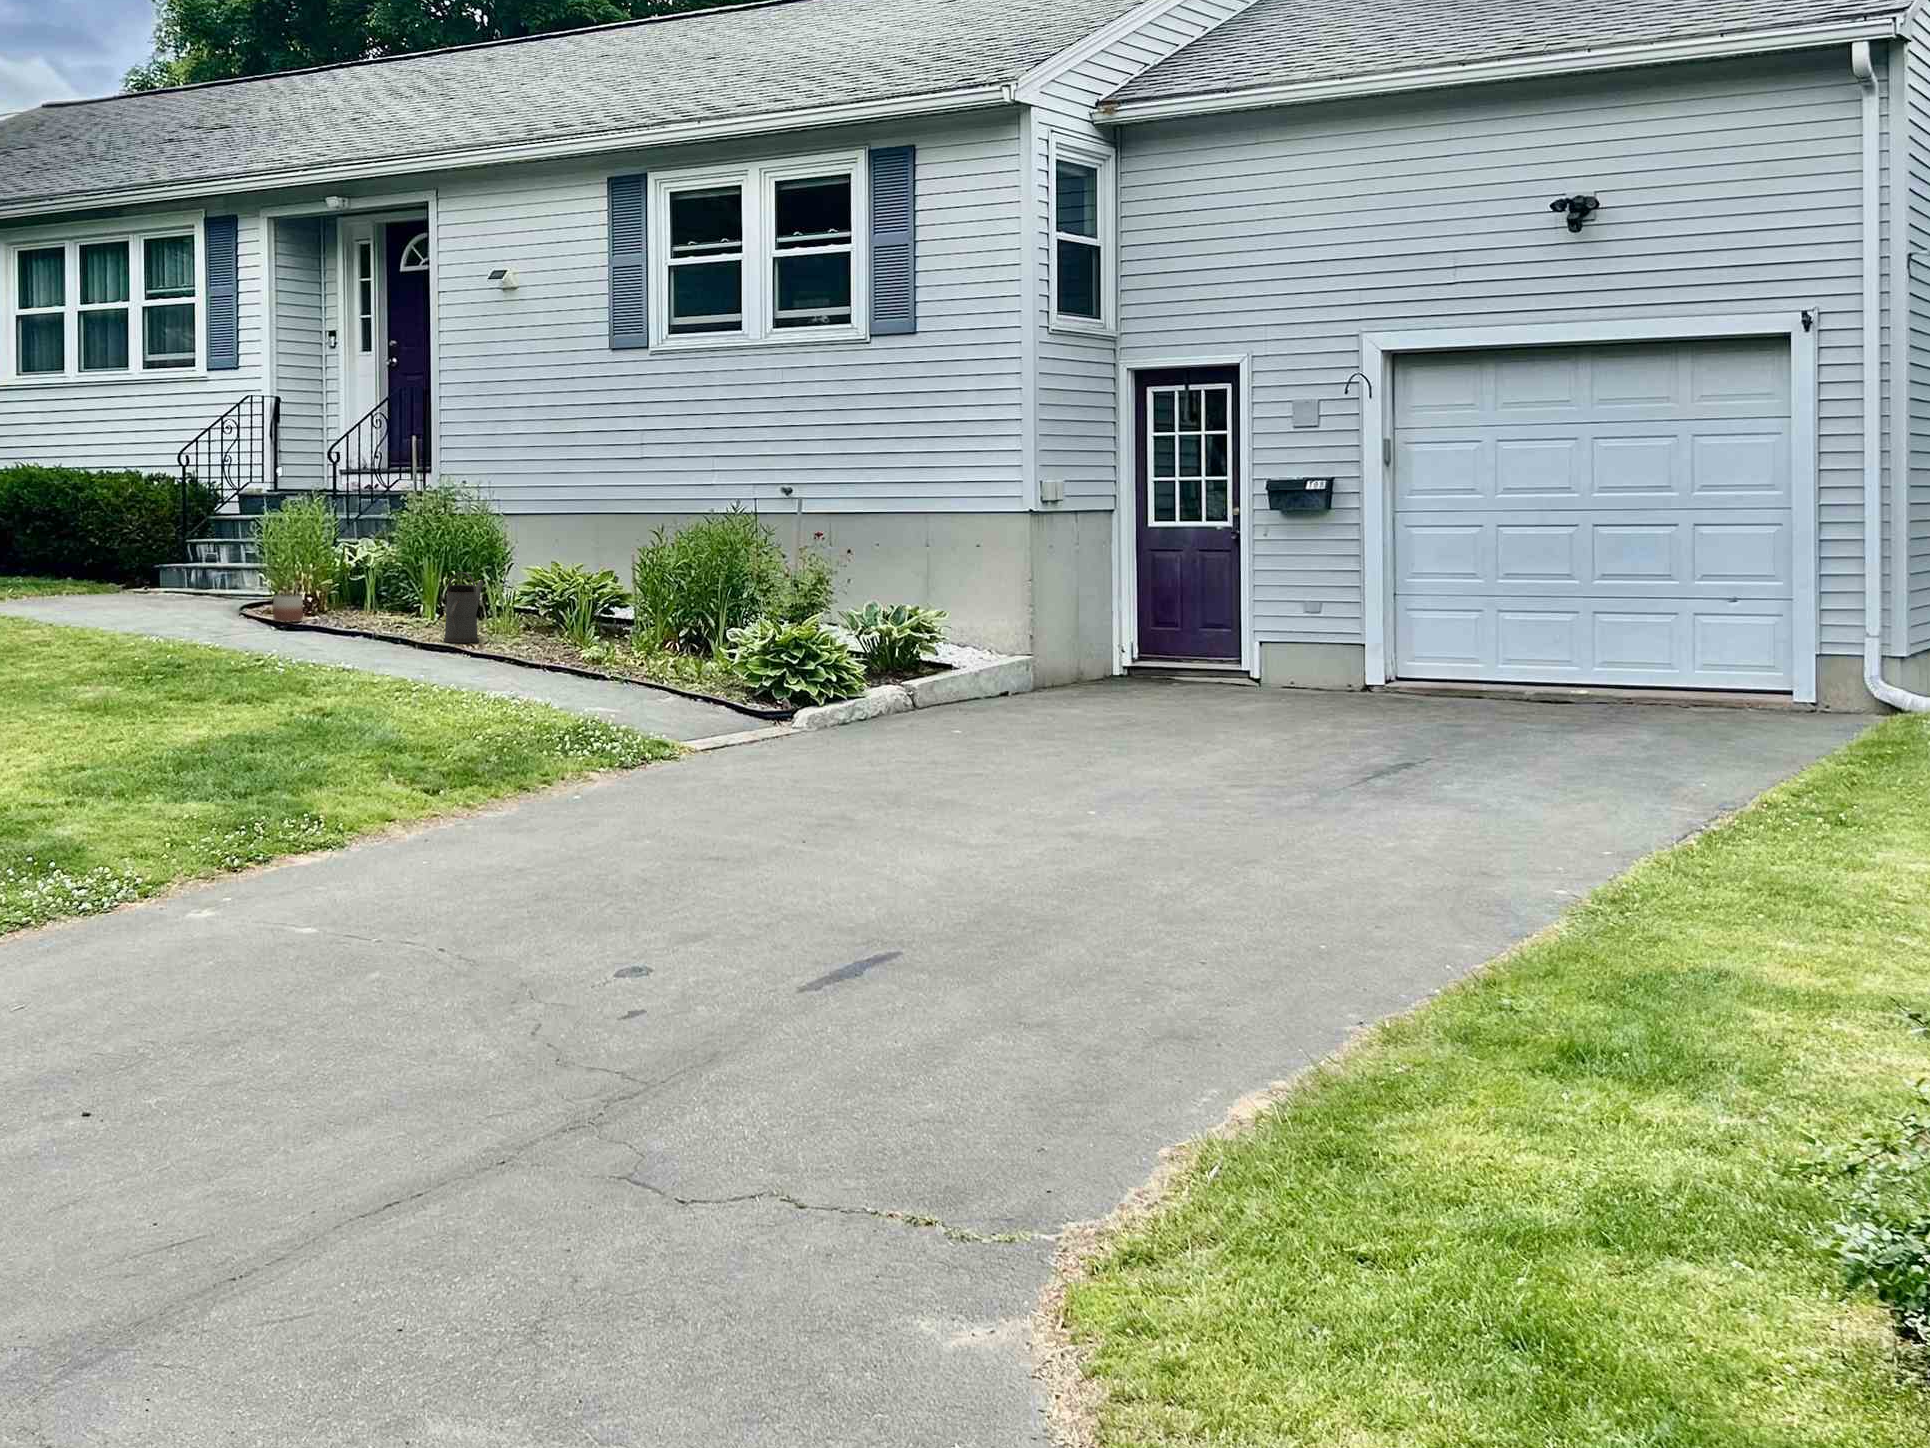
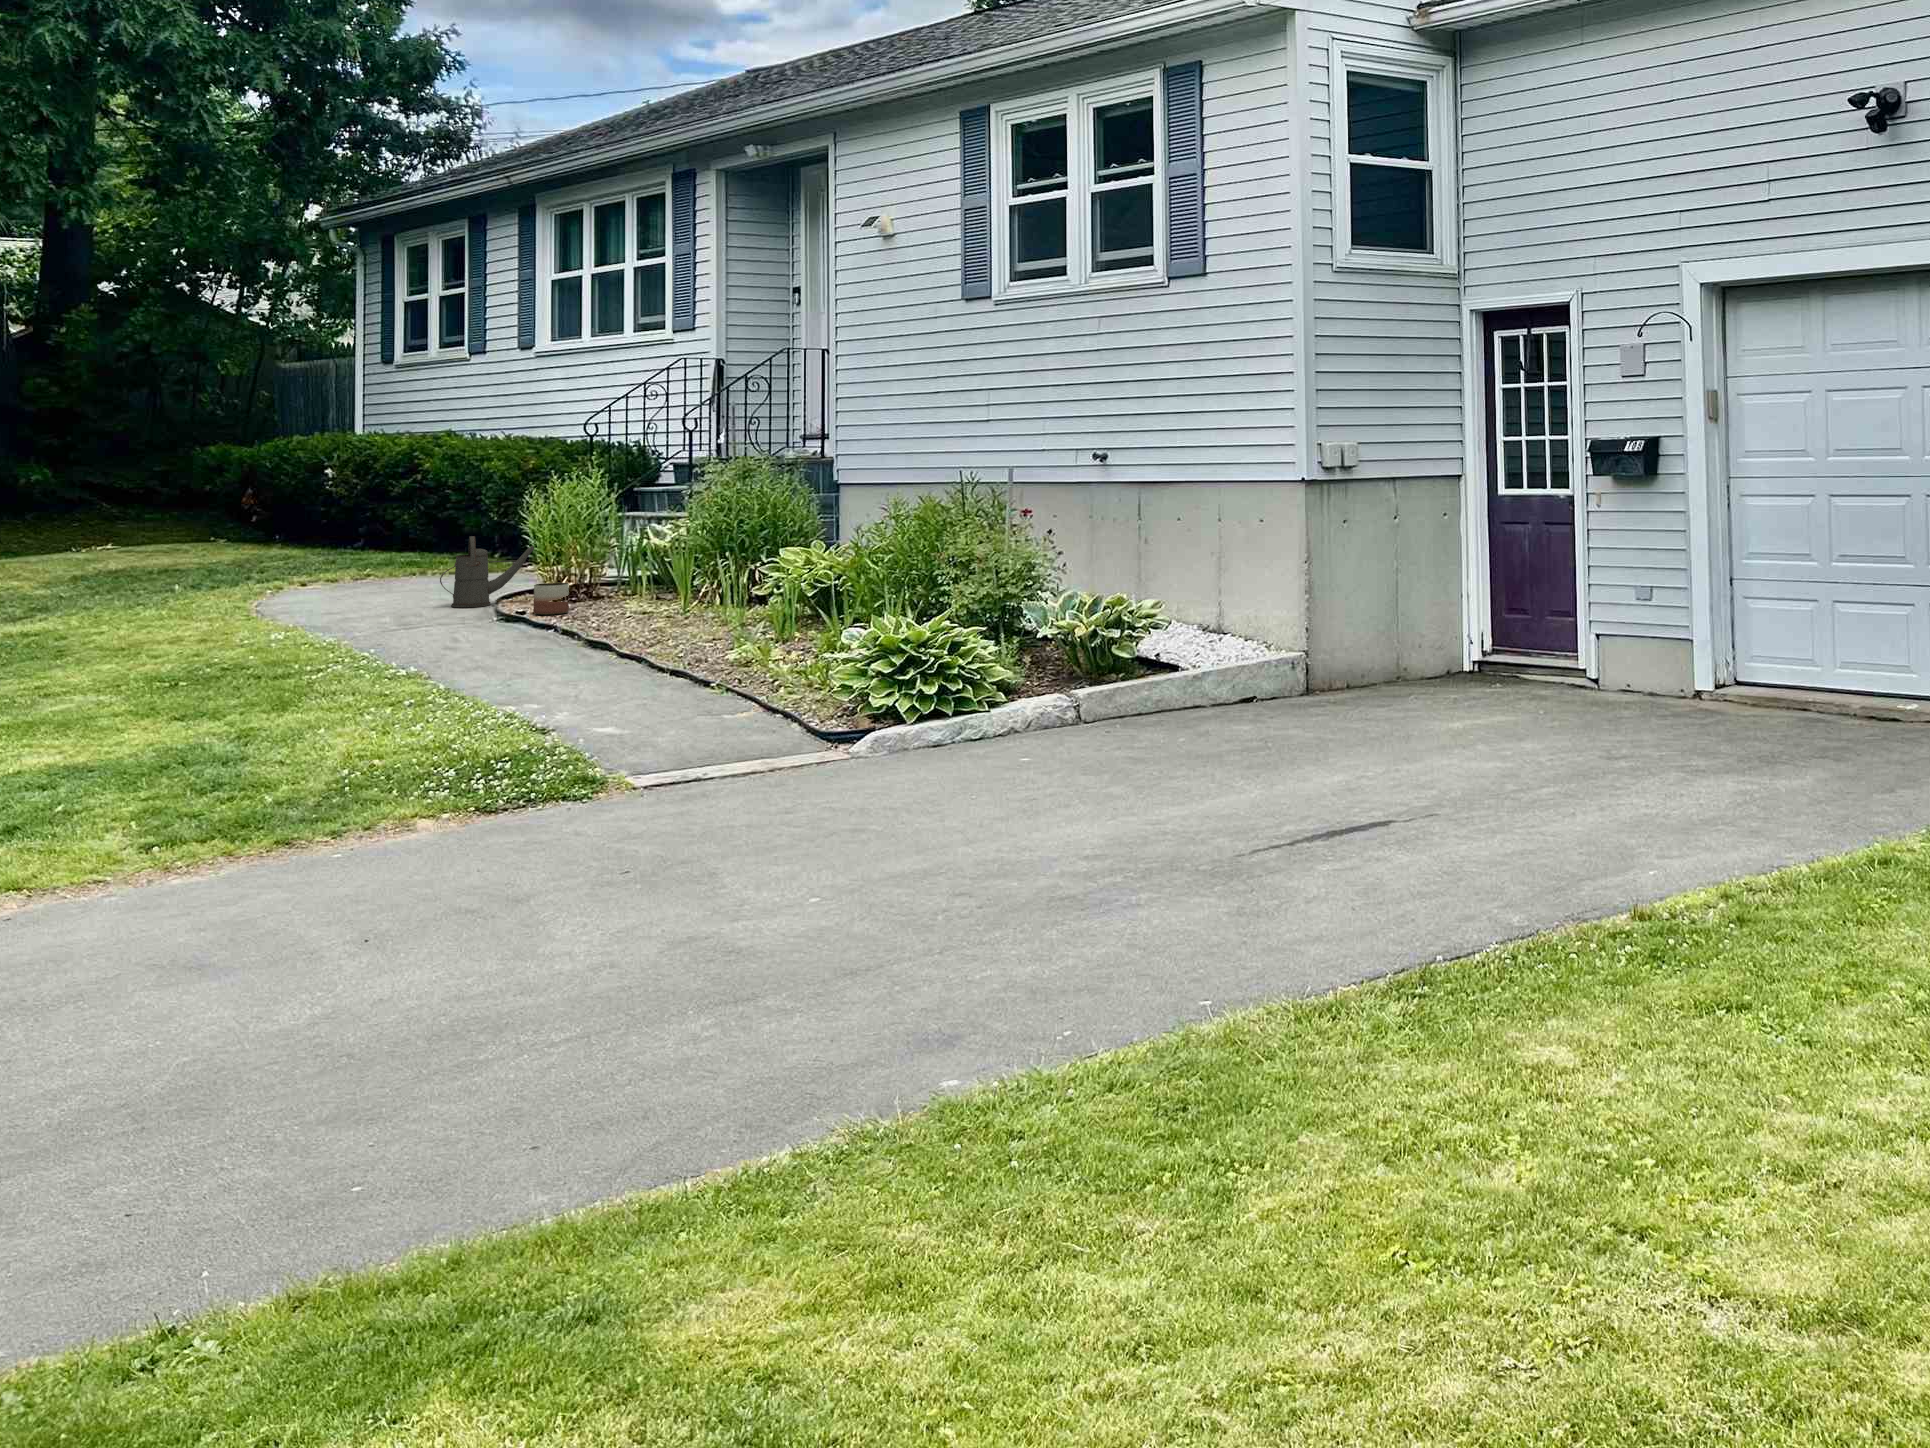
watering can: present [443,572,483,643] -> present [440,536,534,607]

